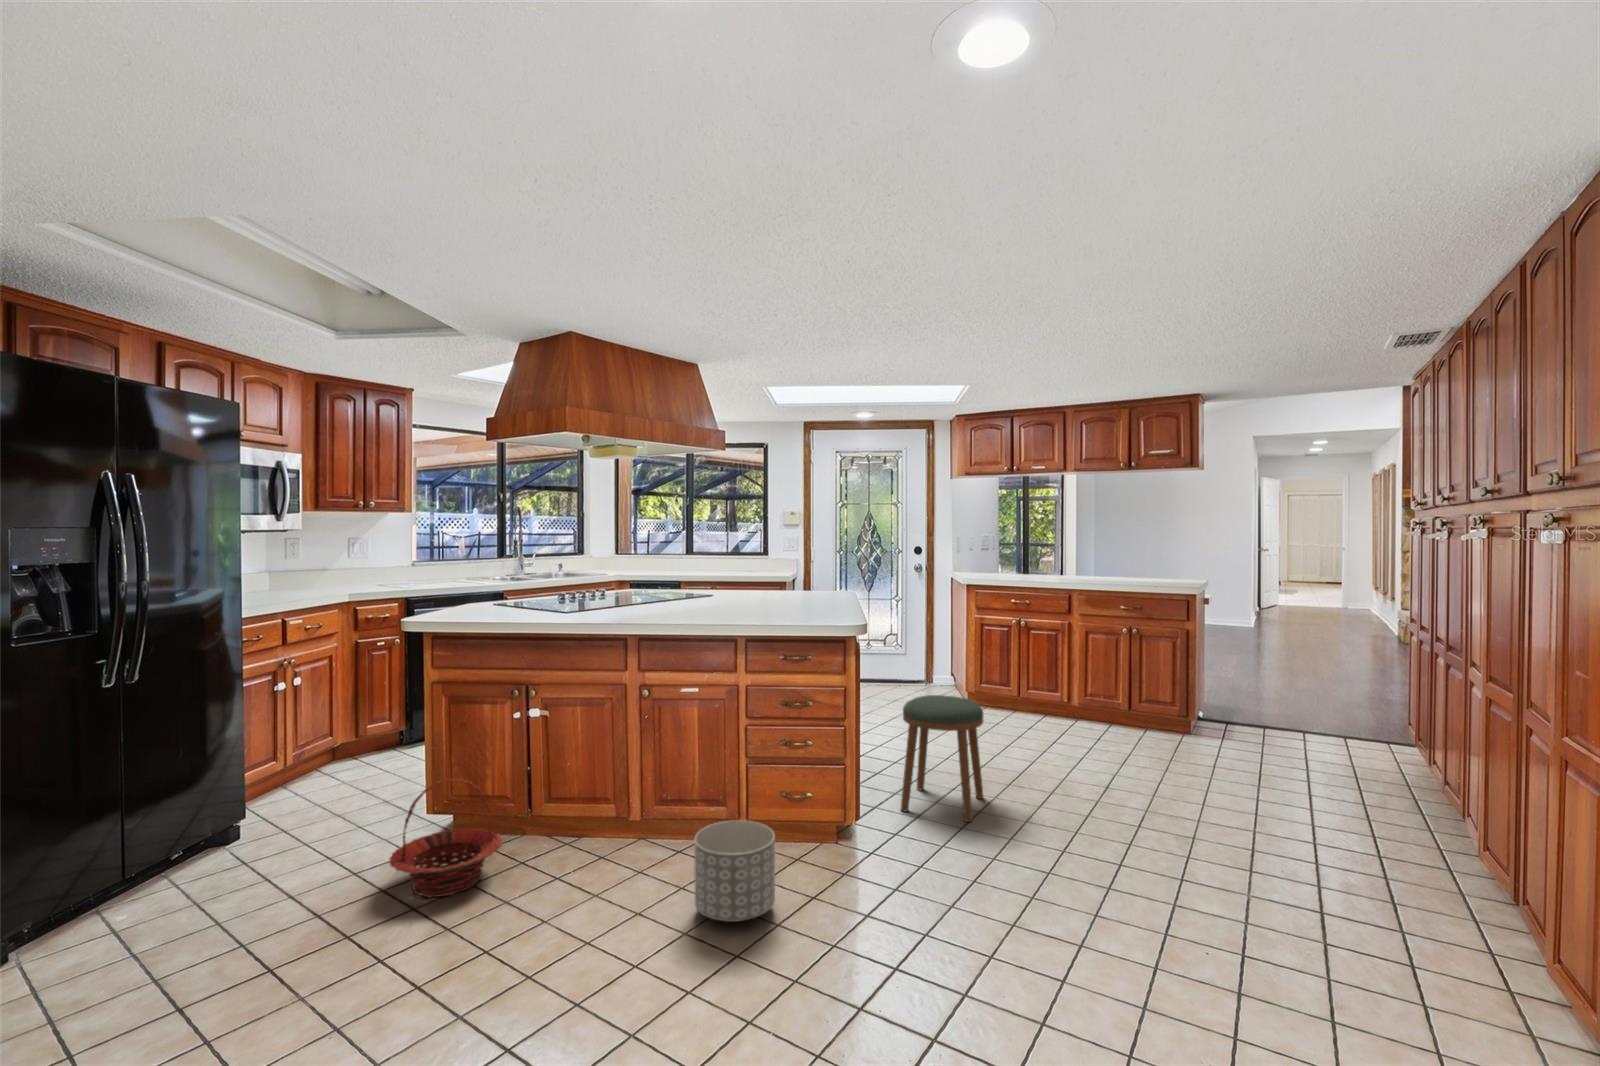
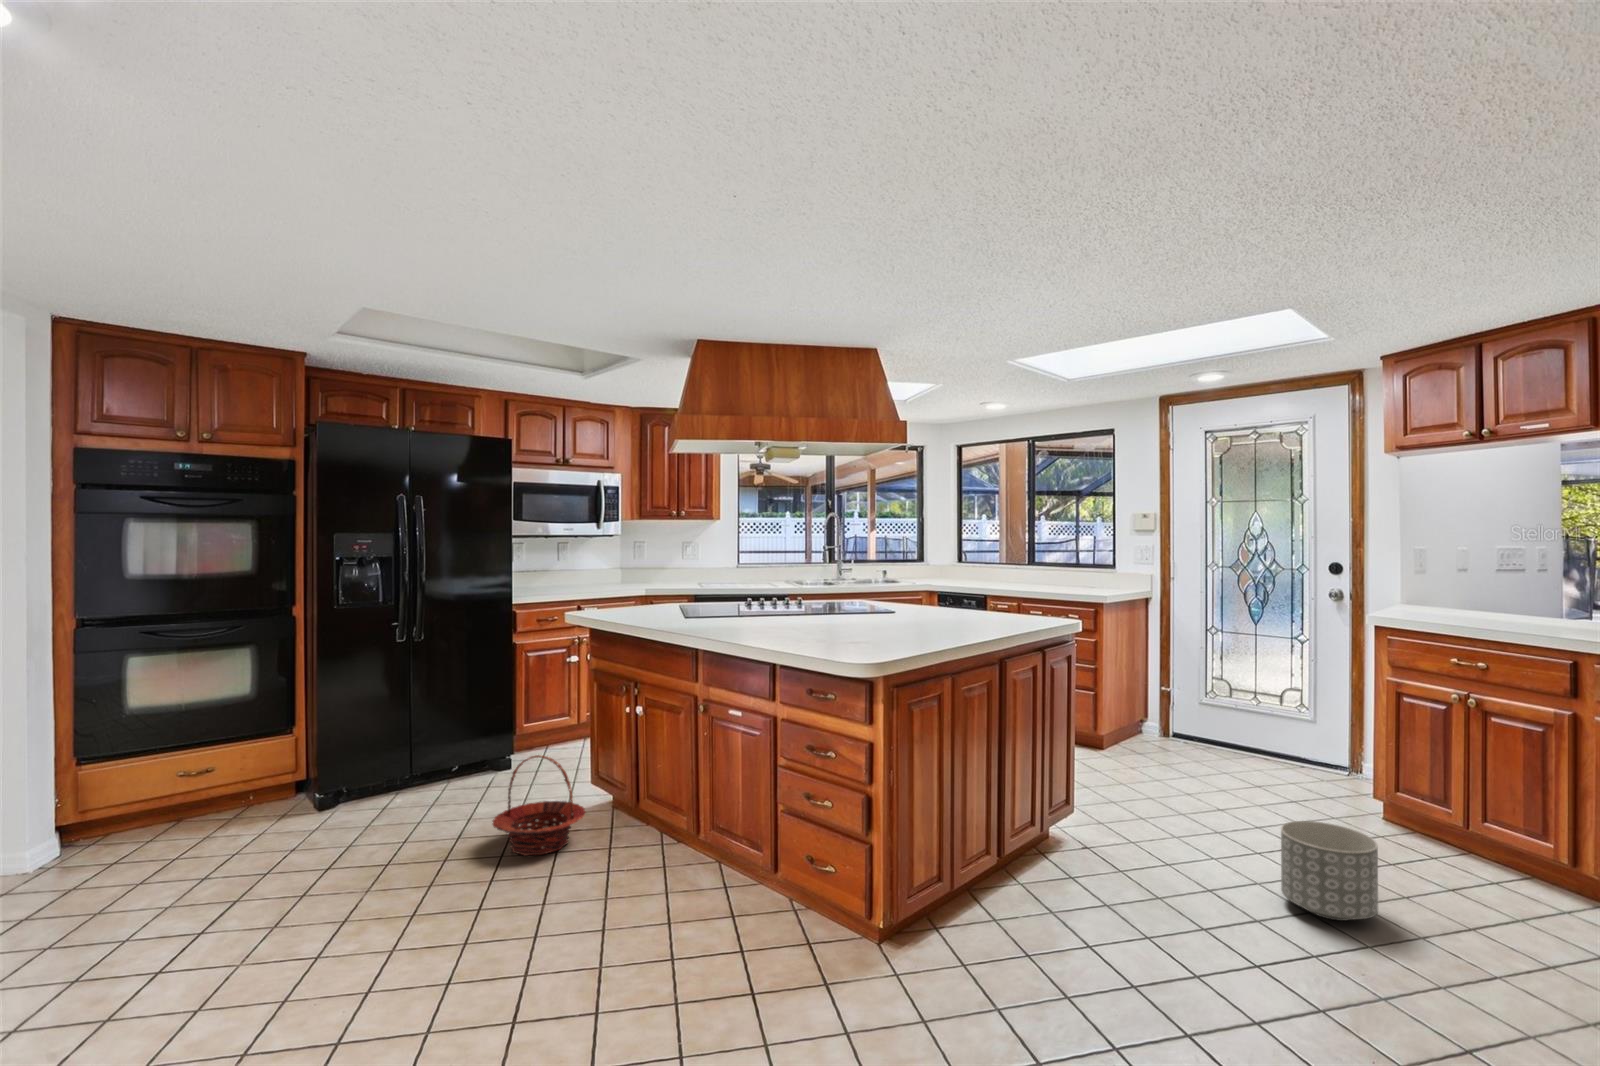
stool: present [901,695,984,822] -> none [989,780,1139,985]
planter: present [694,820,775,922] -> present [1281,821,1378,921]

